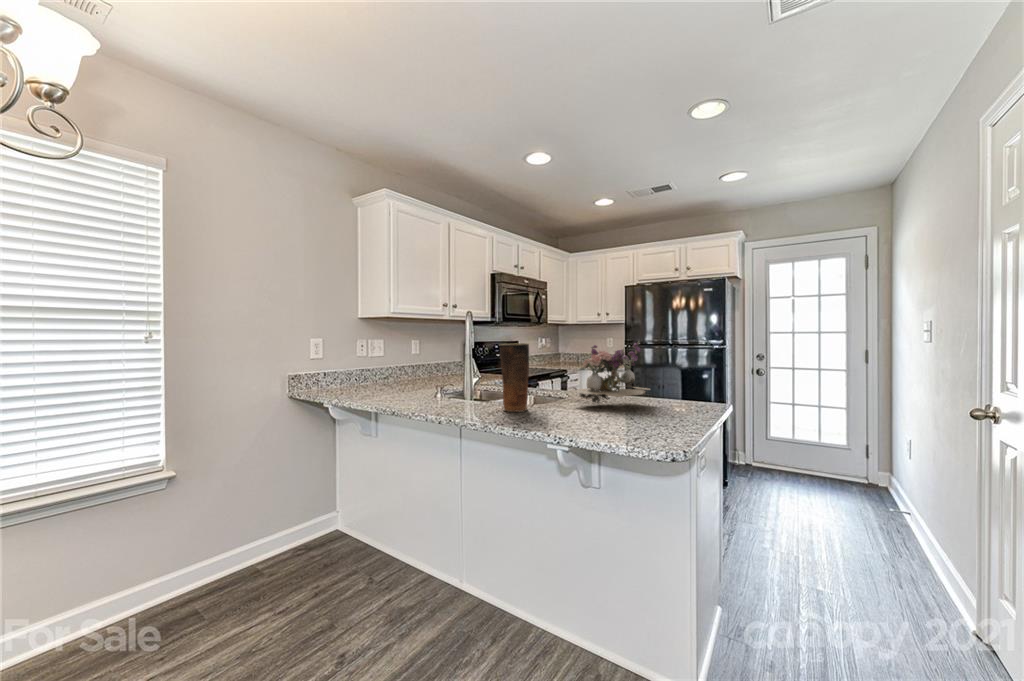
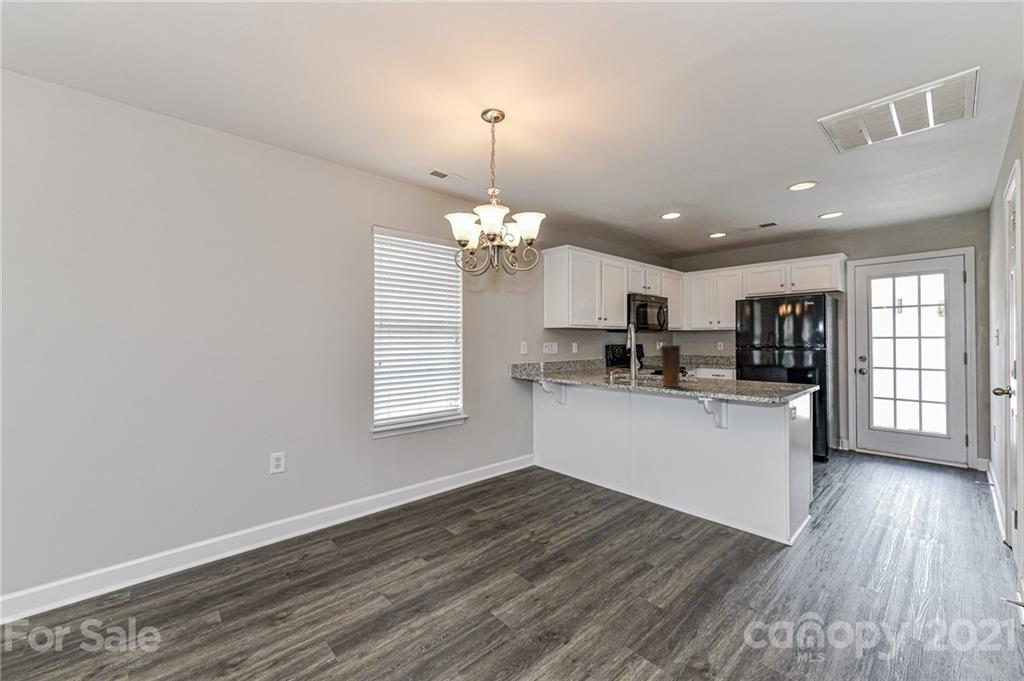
flower arrangement: present [571,343,650,404] -> none [705,344,763,385]

